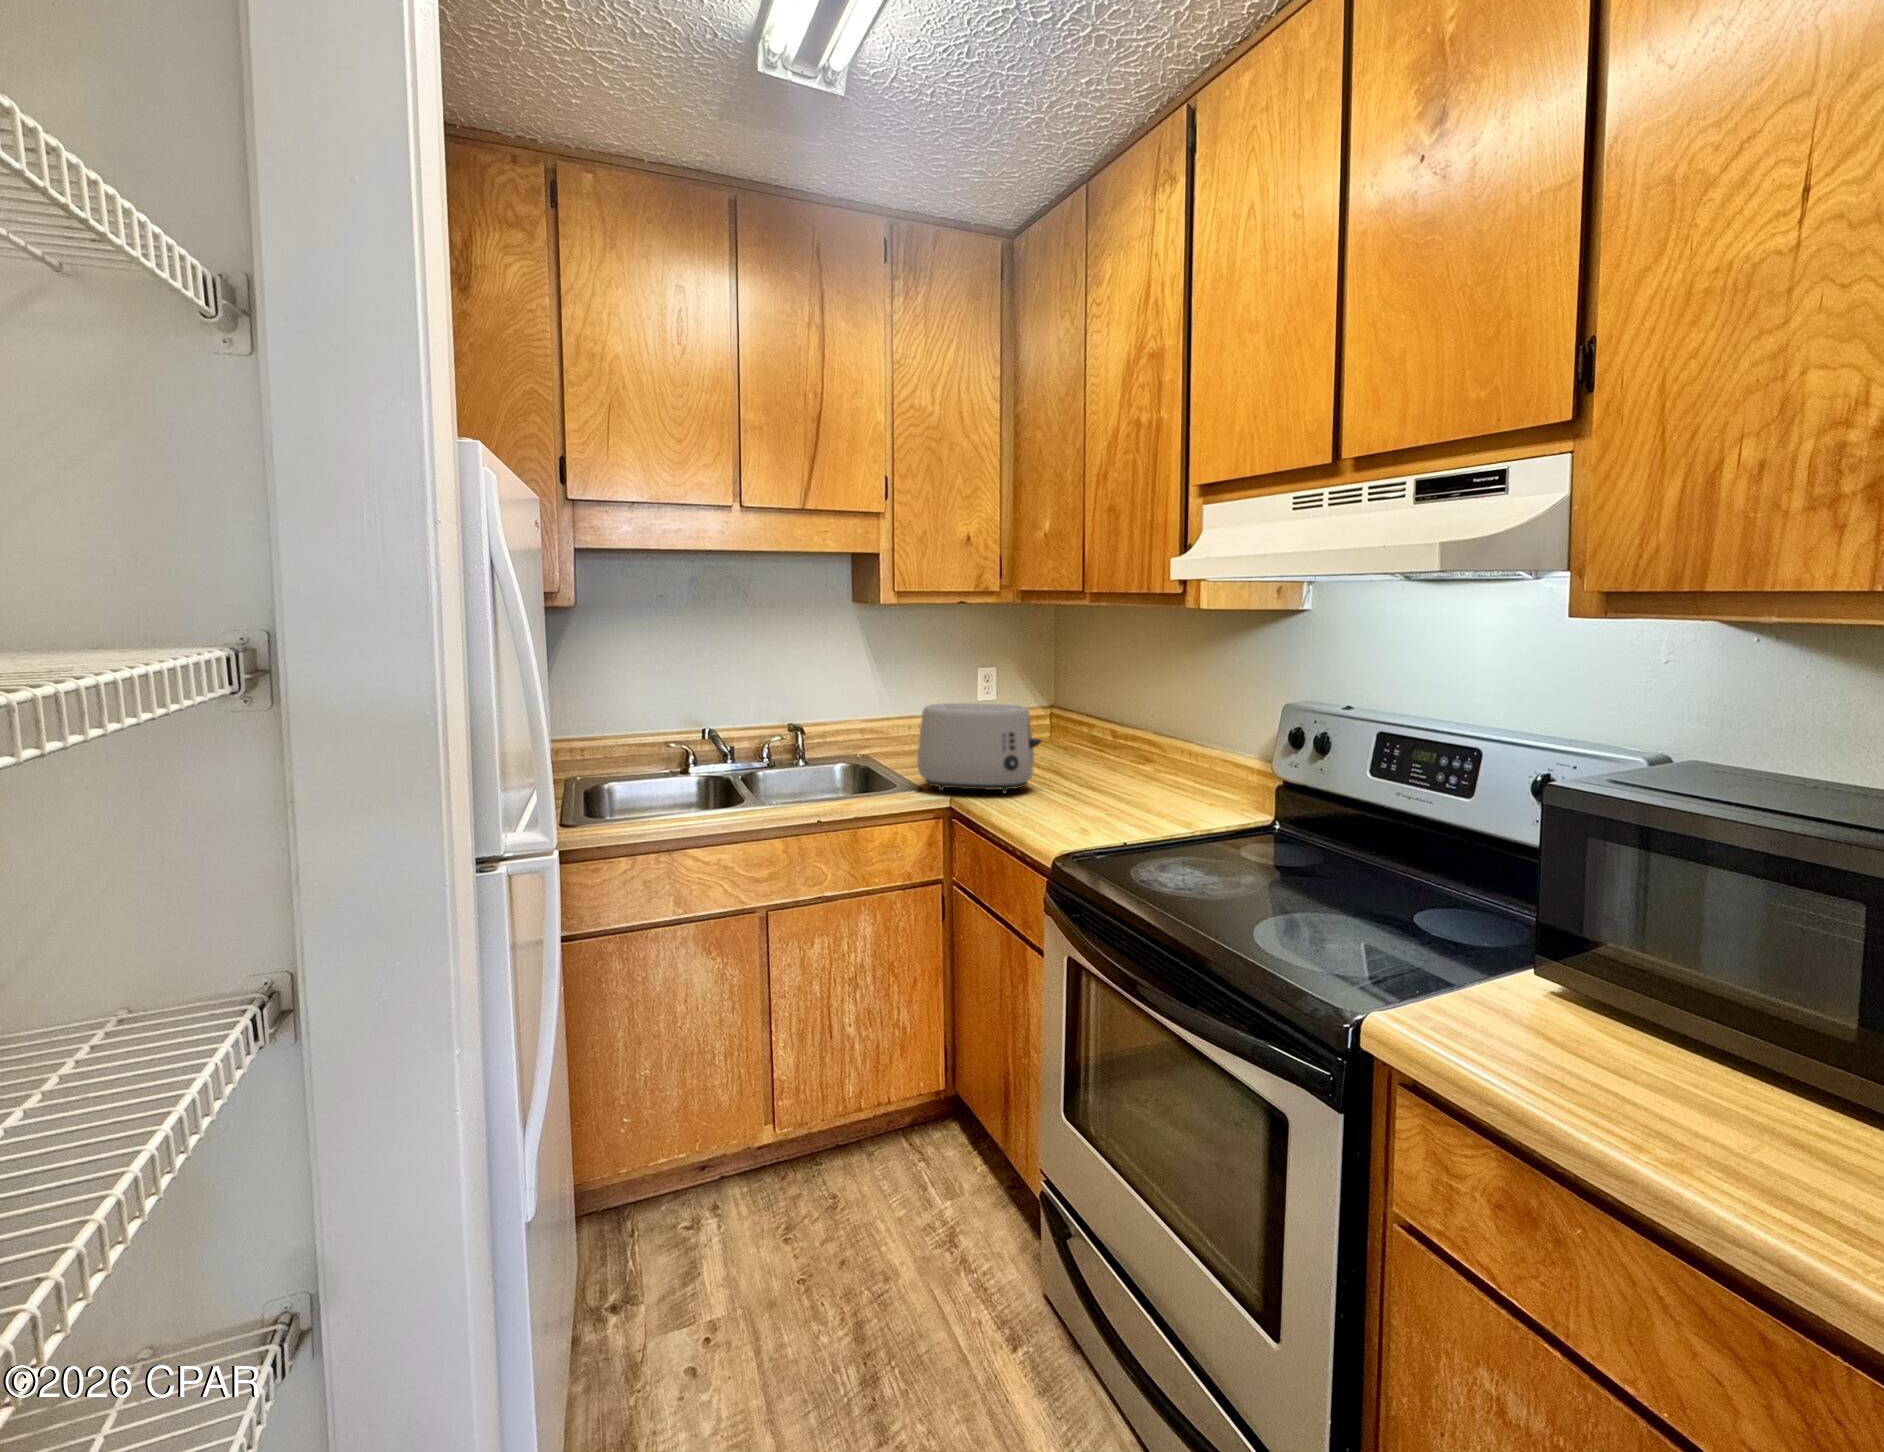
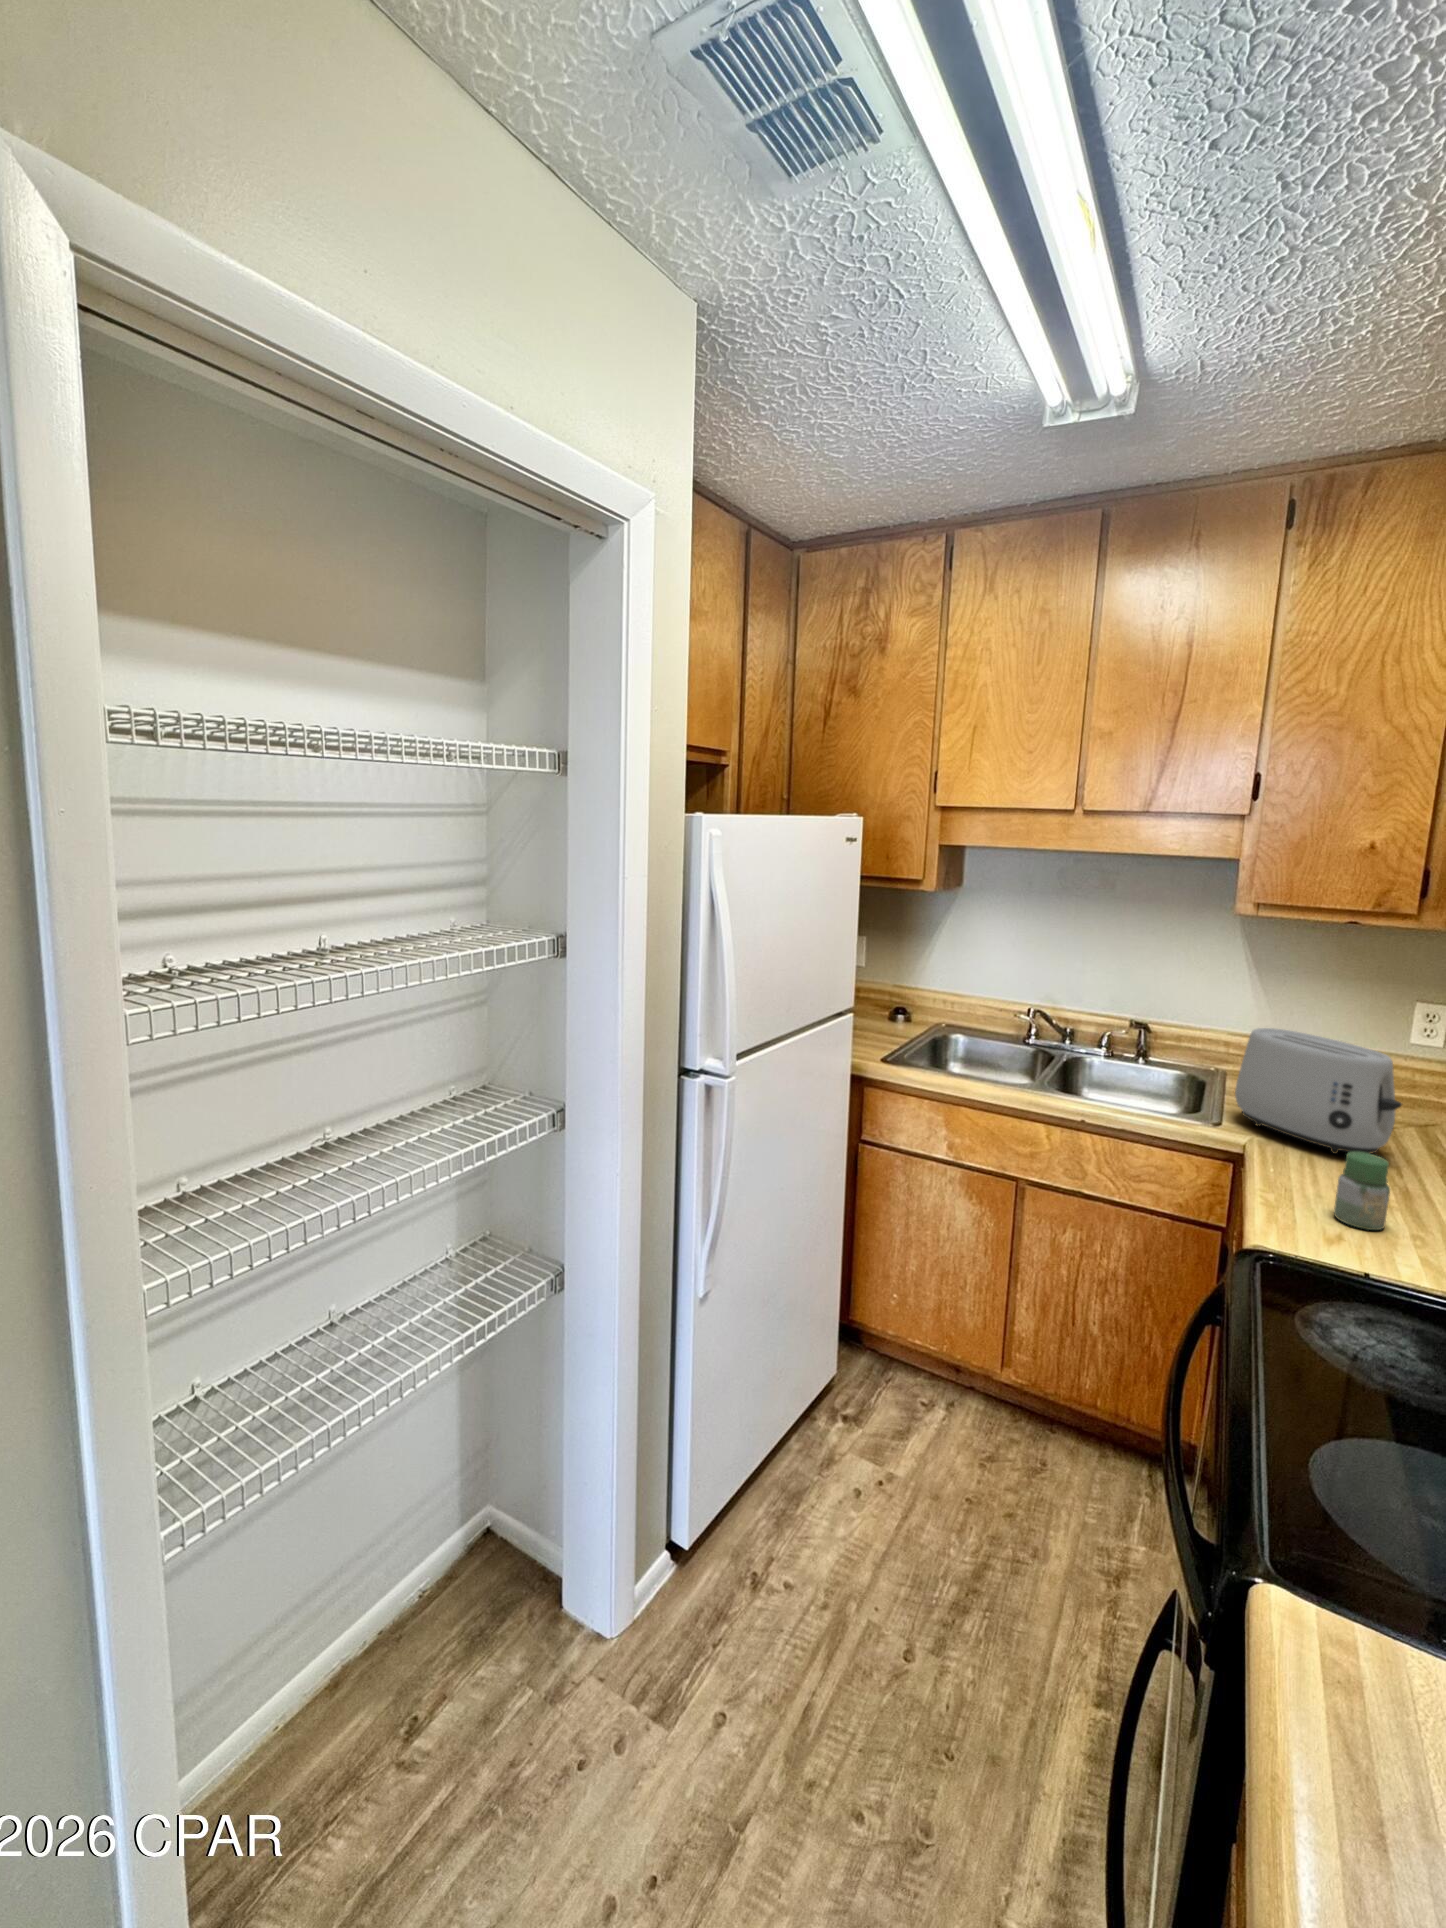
jar: none [1061,773,1093,831] -> present [1334,1152,1390,1230]

